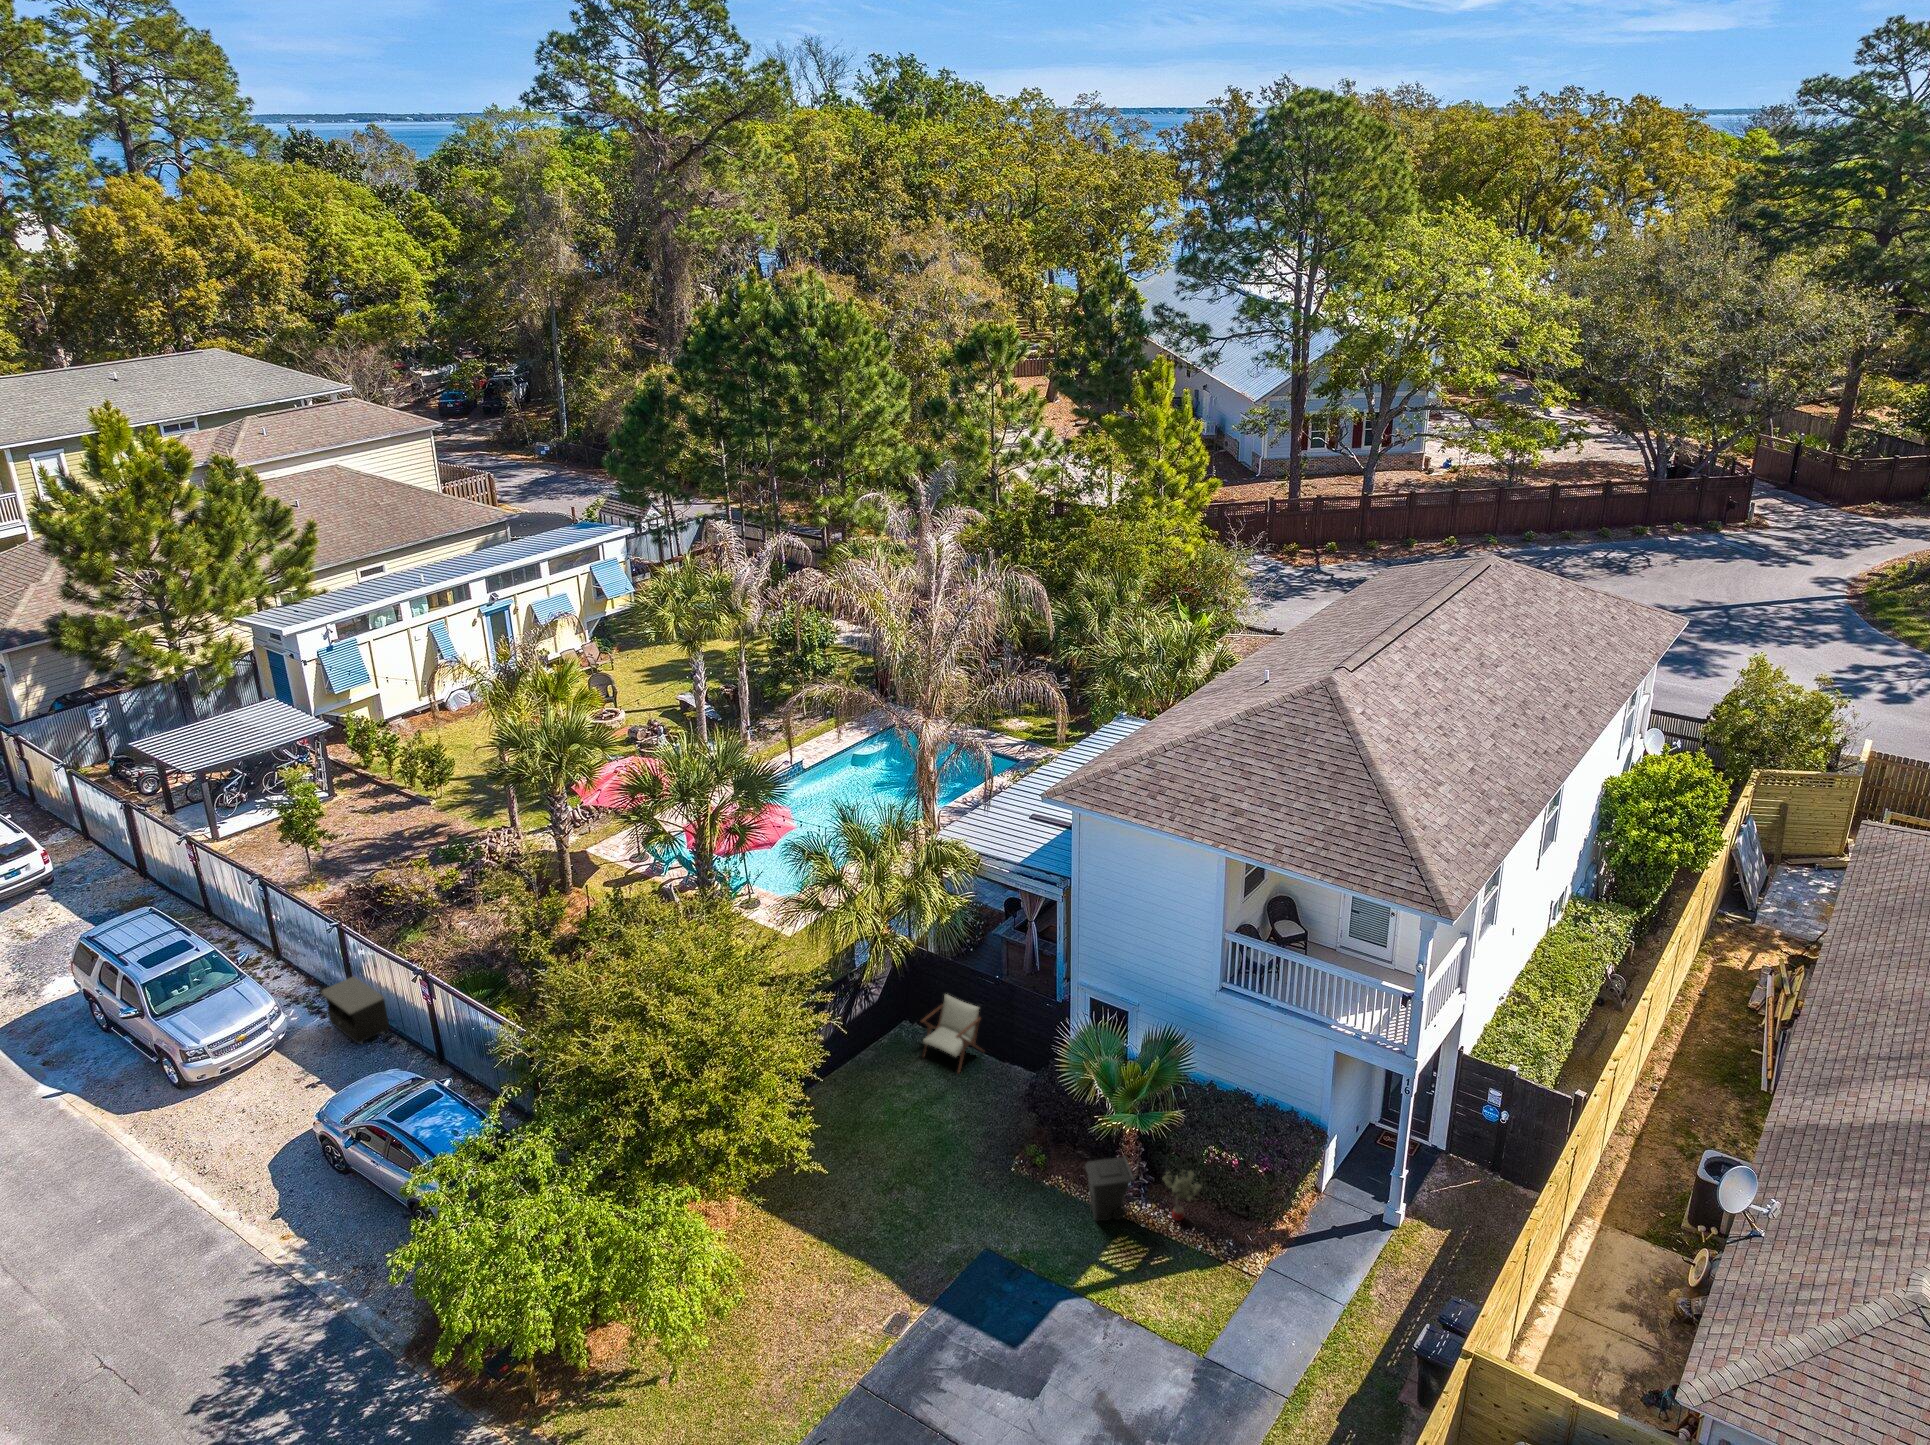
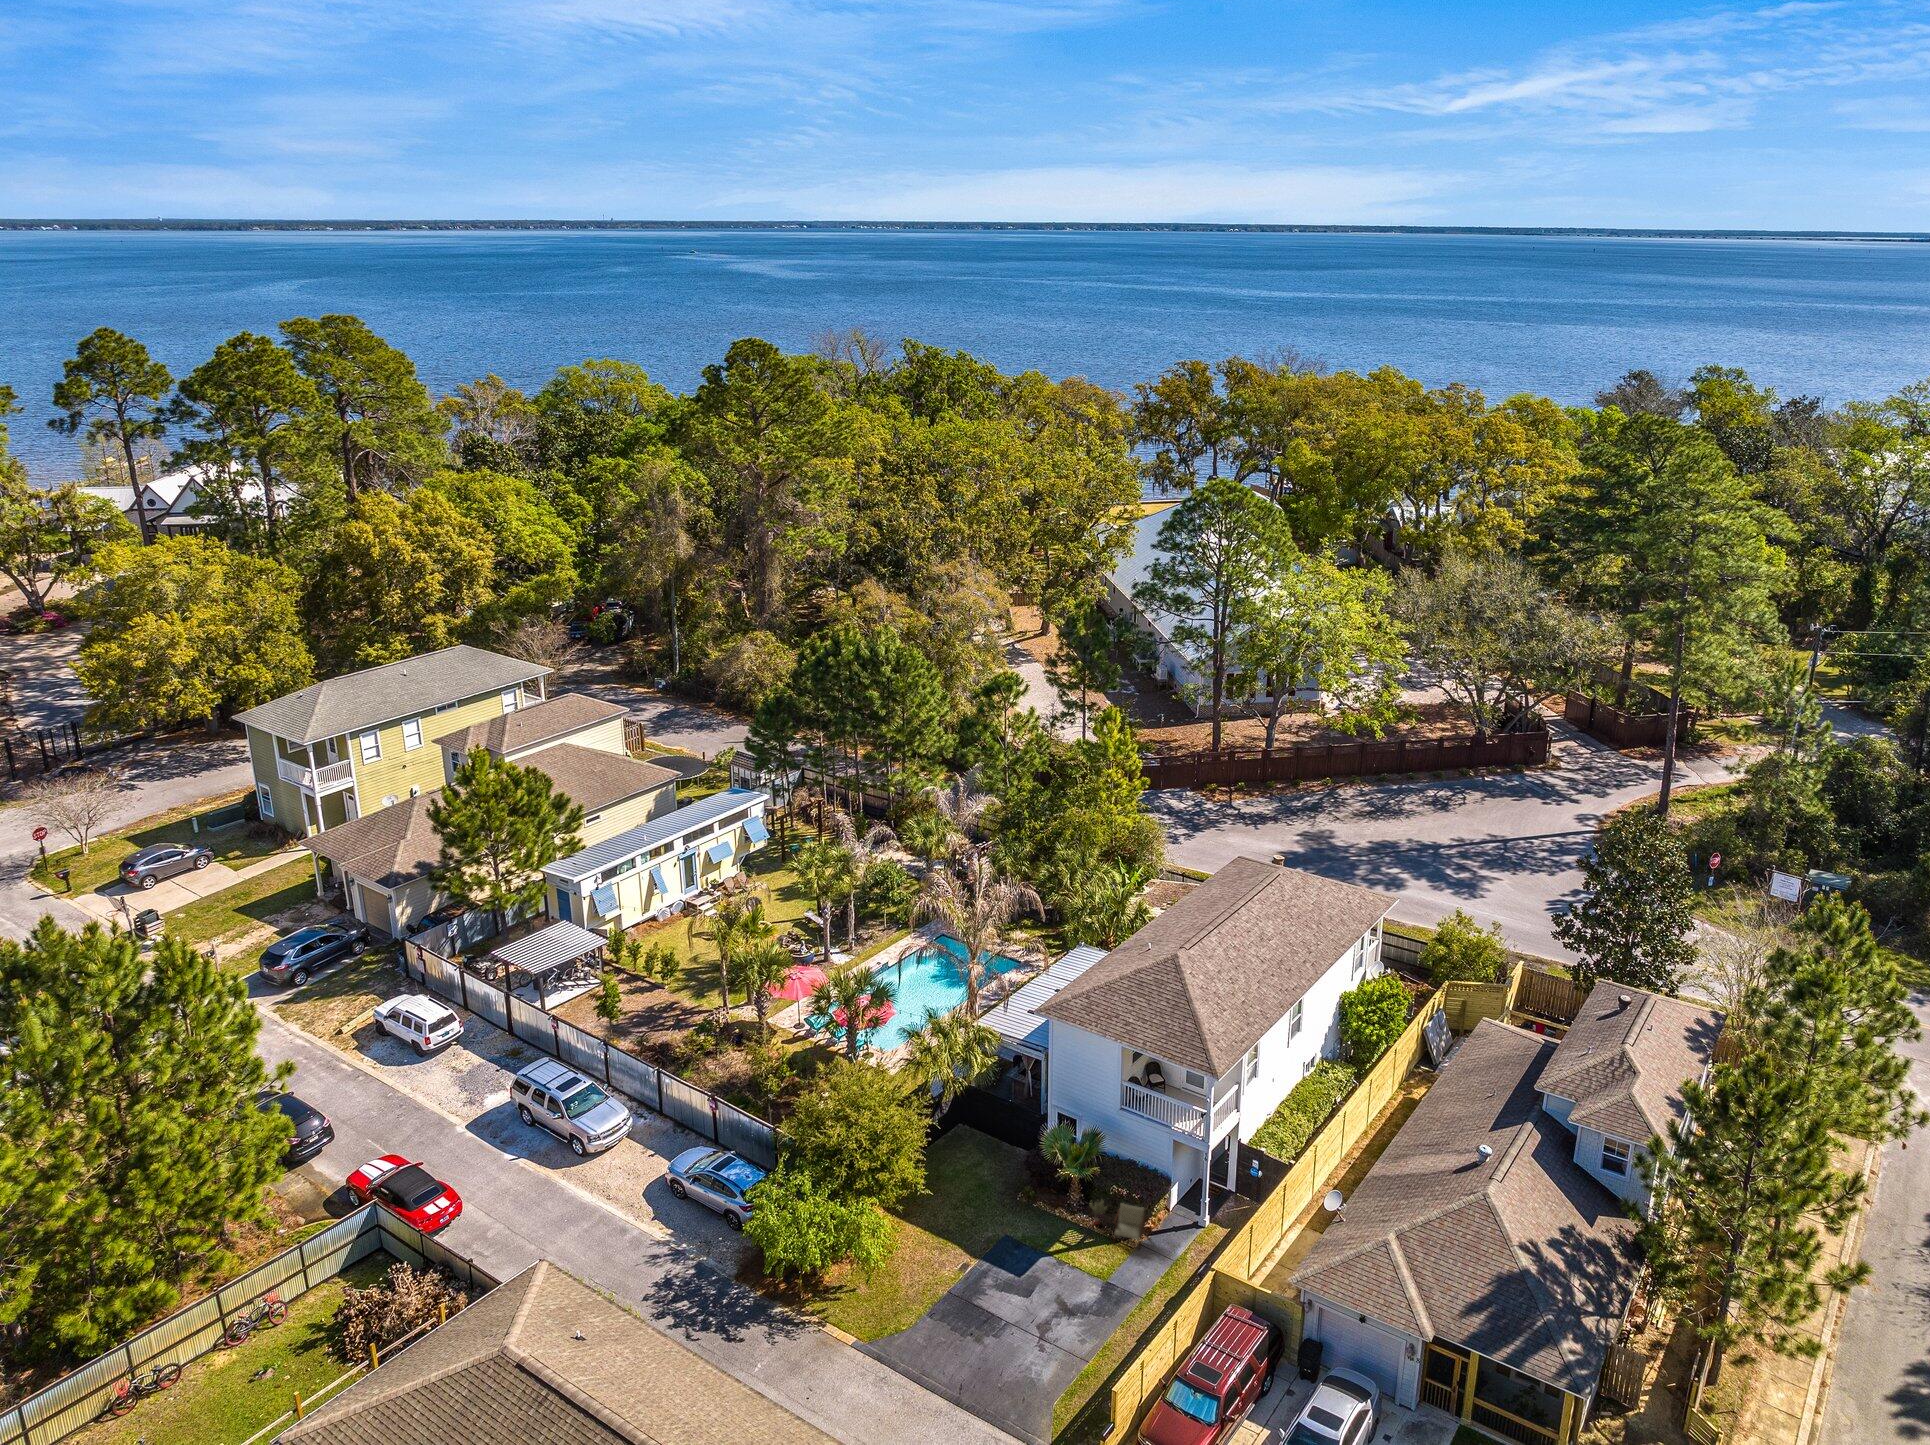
storage bench: present [322,977,390,1044] -> none [648,1098,683,1135]
lounge chair: present [921,994,984,1073] -> present [1114,1203,1145,1245]
trash can: present [1085,1156,1135,1222] -> none [1051,1193,1075,1225]

